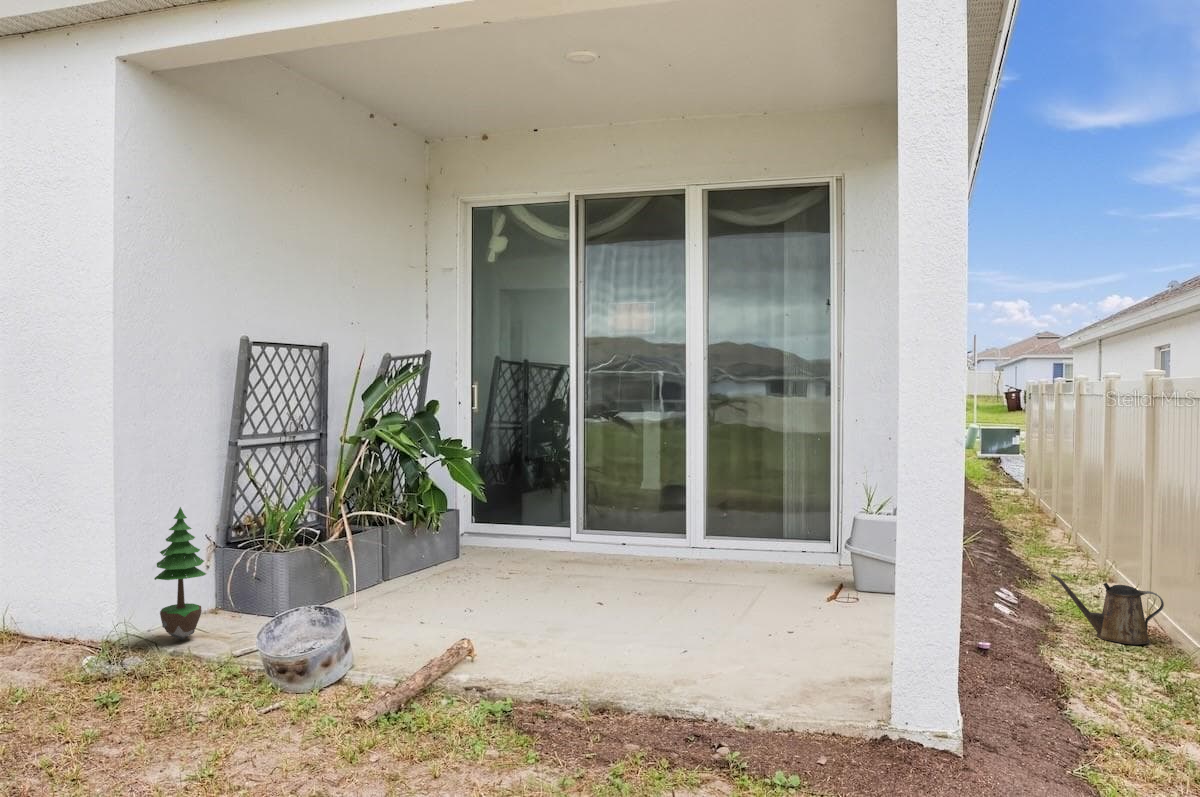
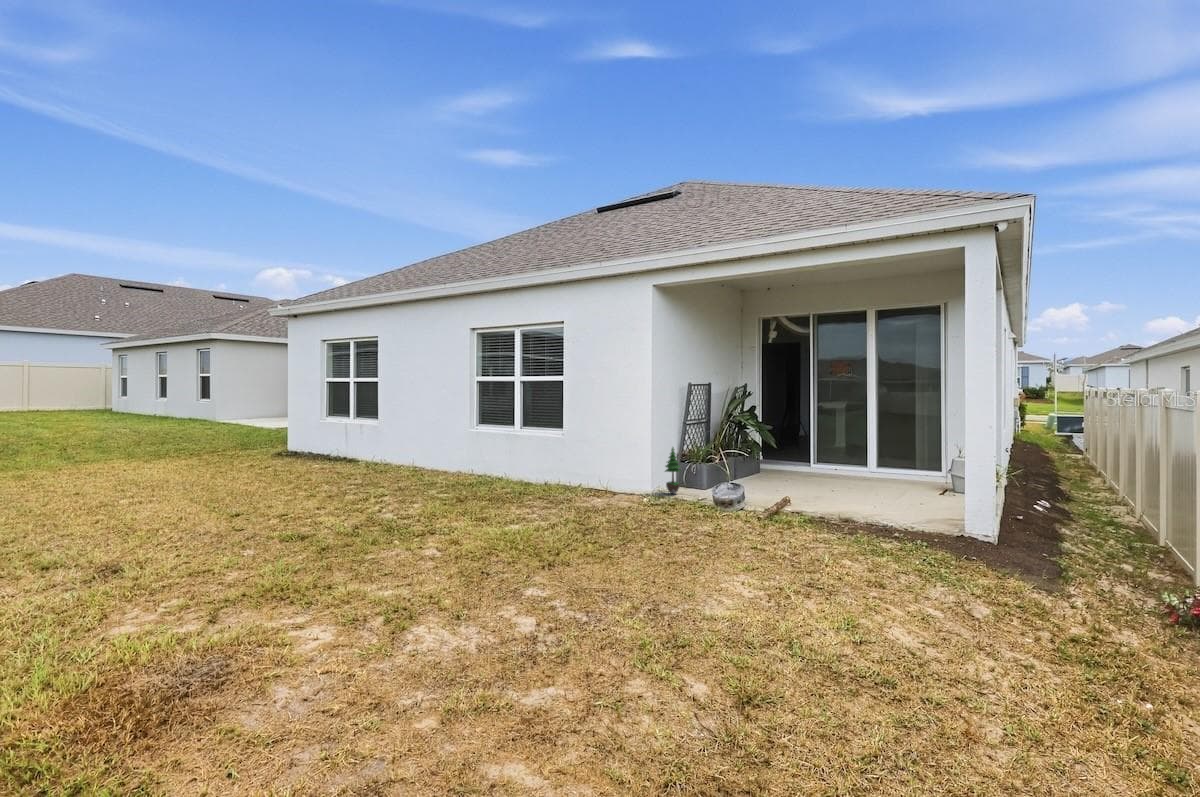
watering can: present [1051,574,1164,645] -> none [1061,489,1124,523]

